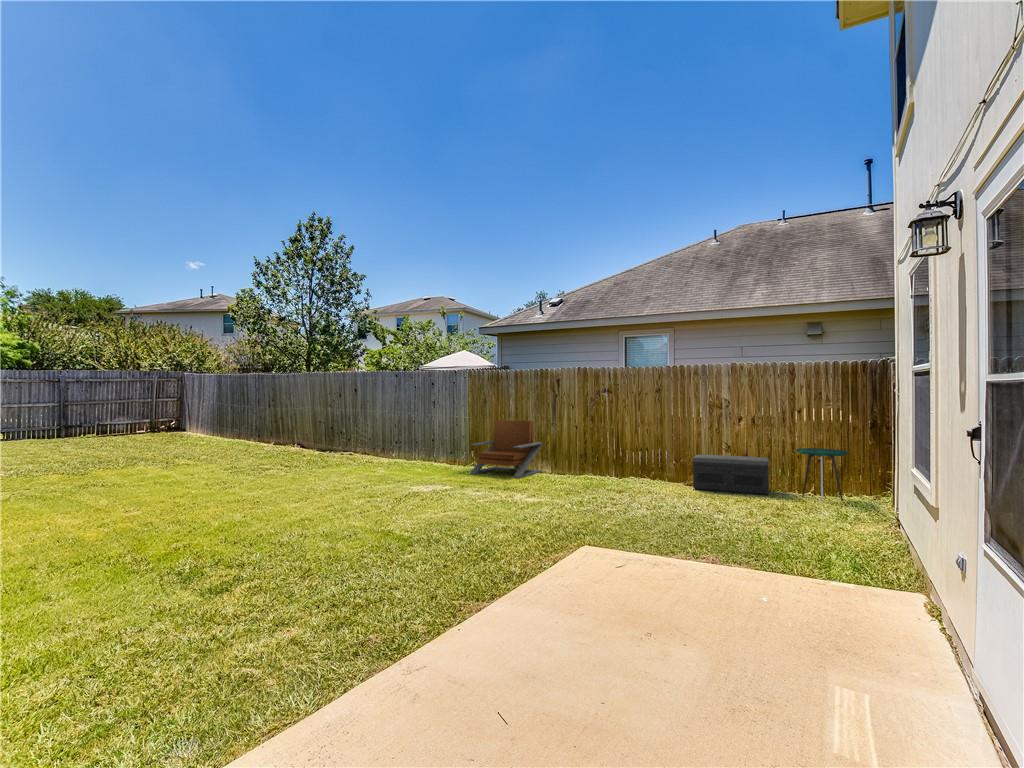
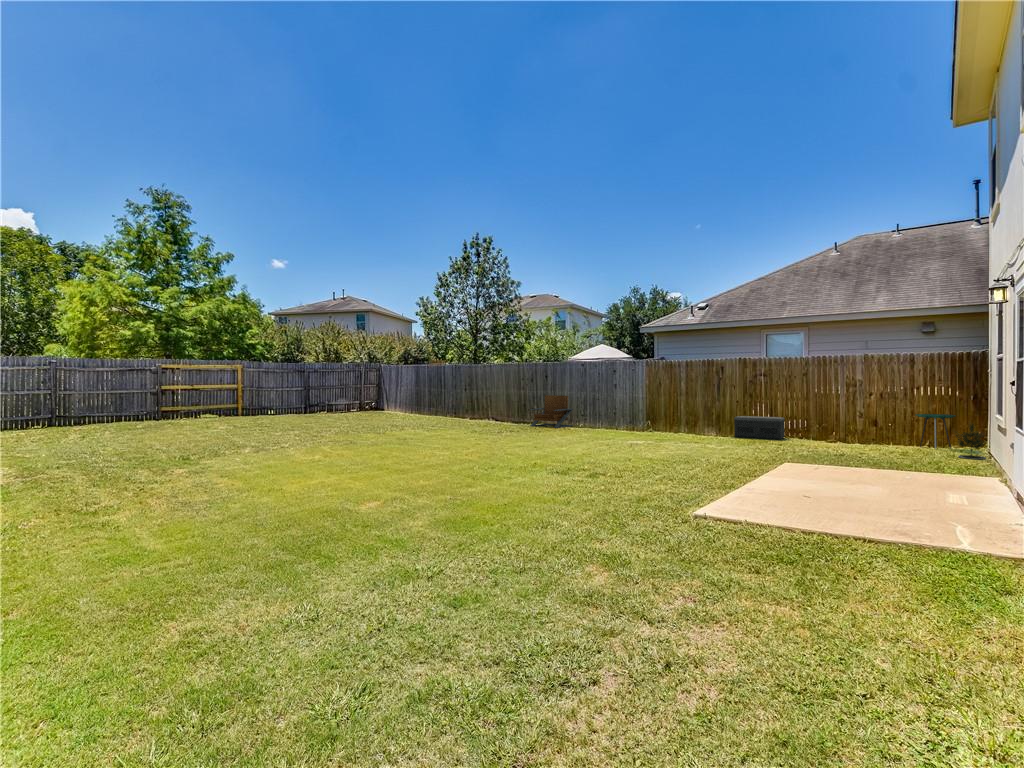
lounge chair: present [471,420,543,478] -> present [530,395,573,428]
storage bench: present [693,454,769,495] -> present [734,416,785,439]
potted tree: none [844,463,892,526] -> present [956,424,986,460]

